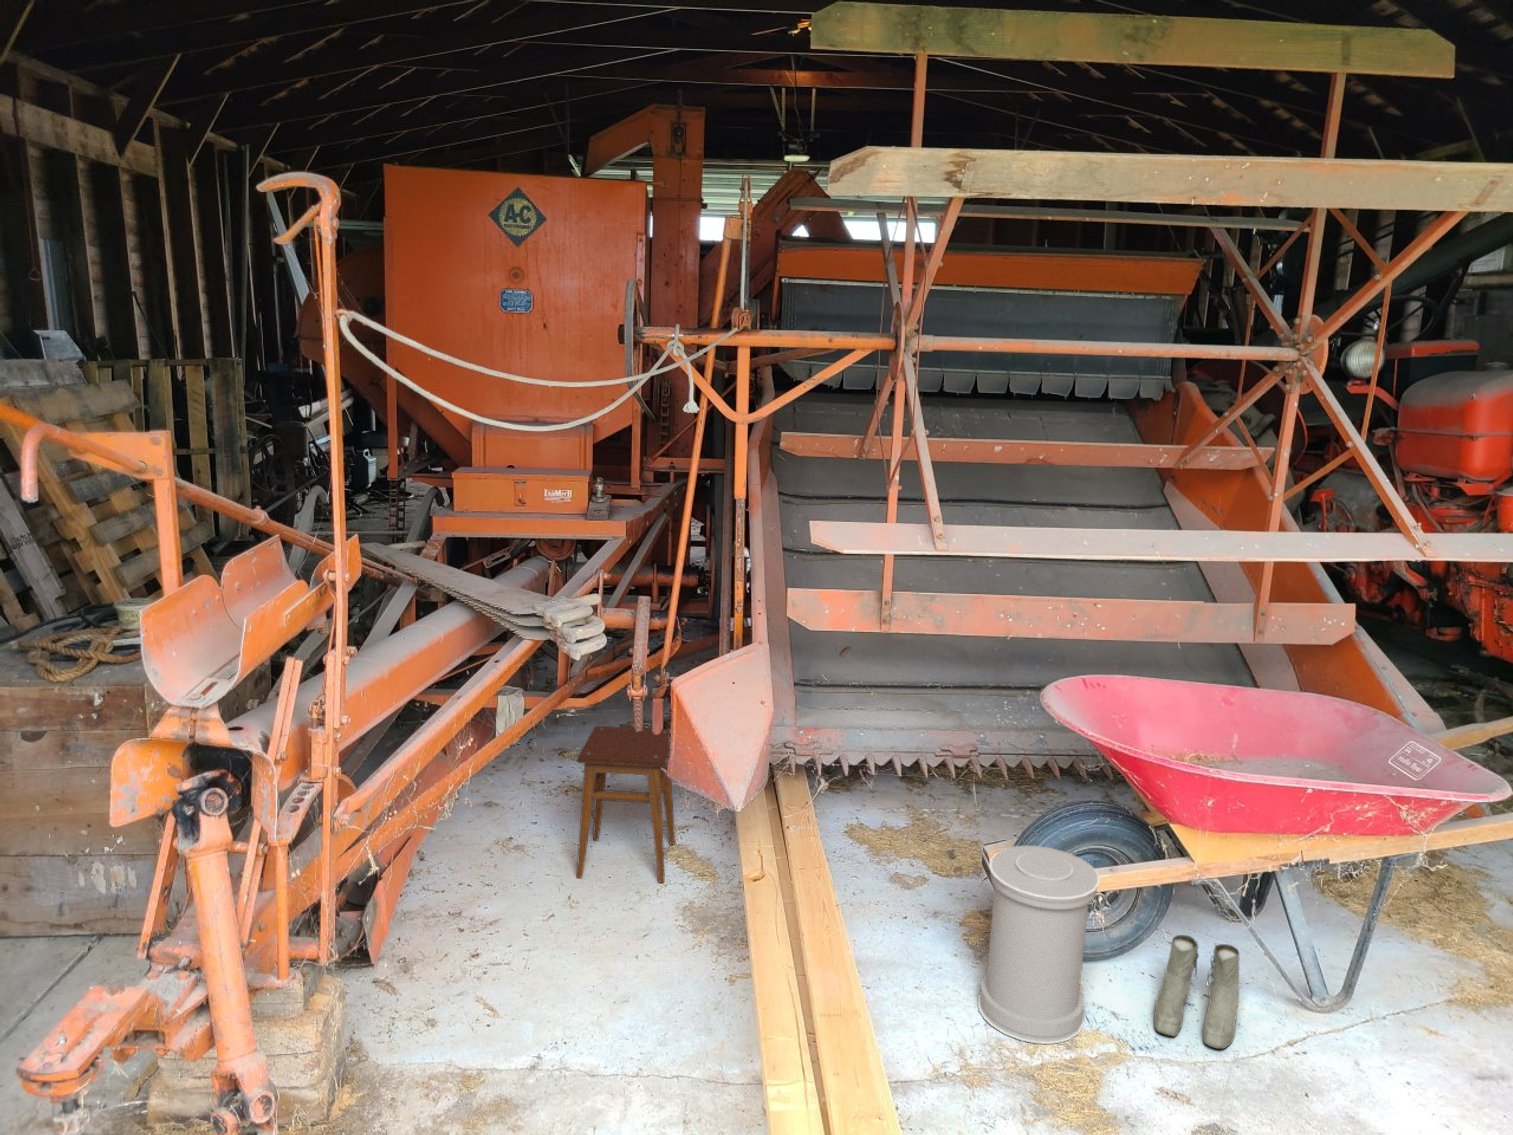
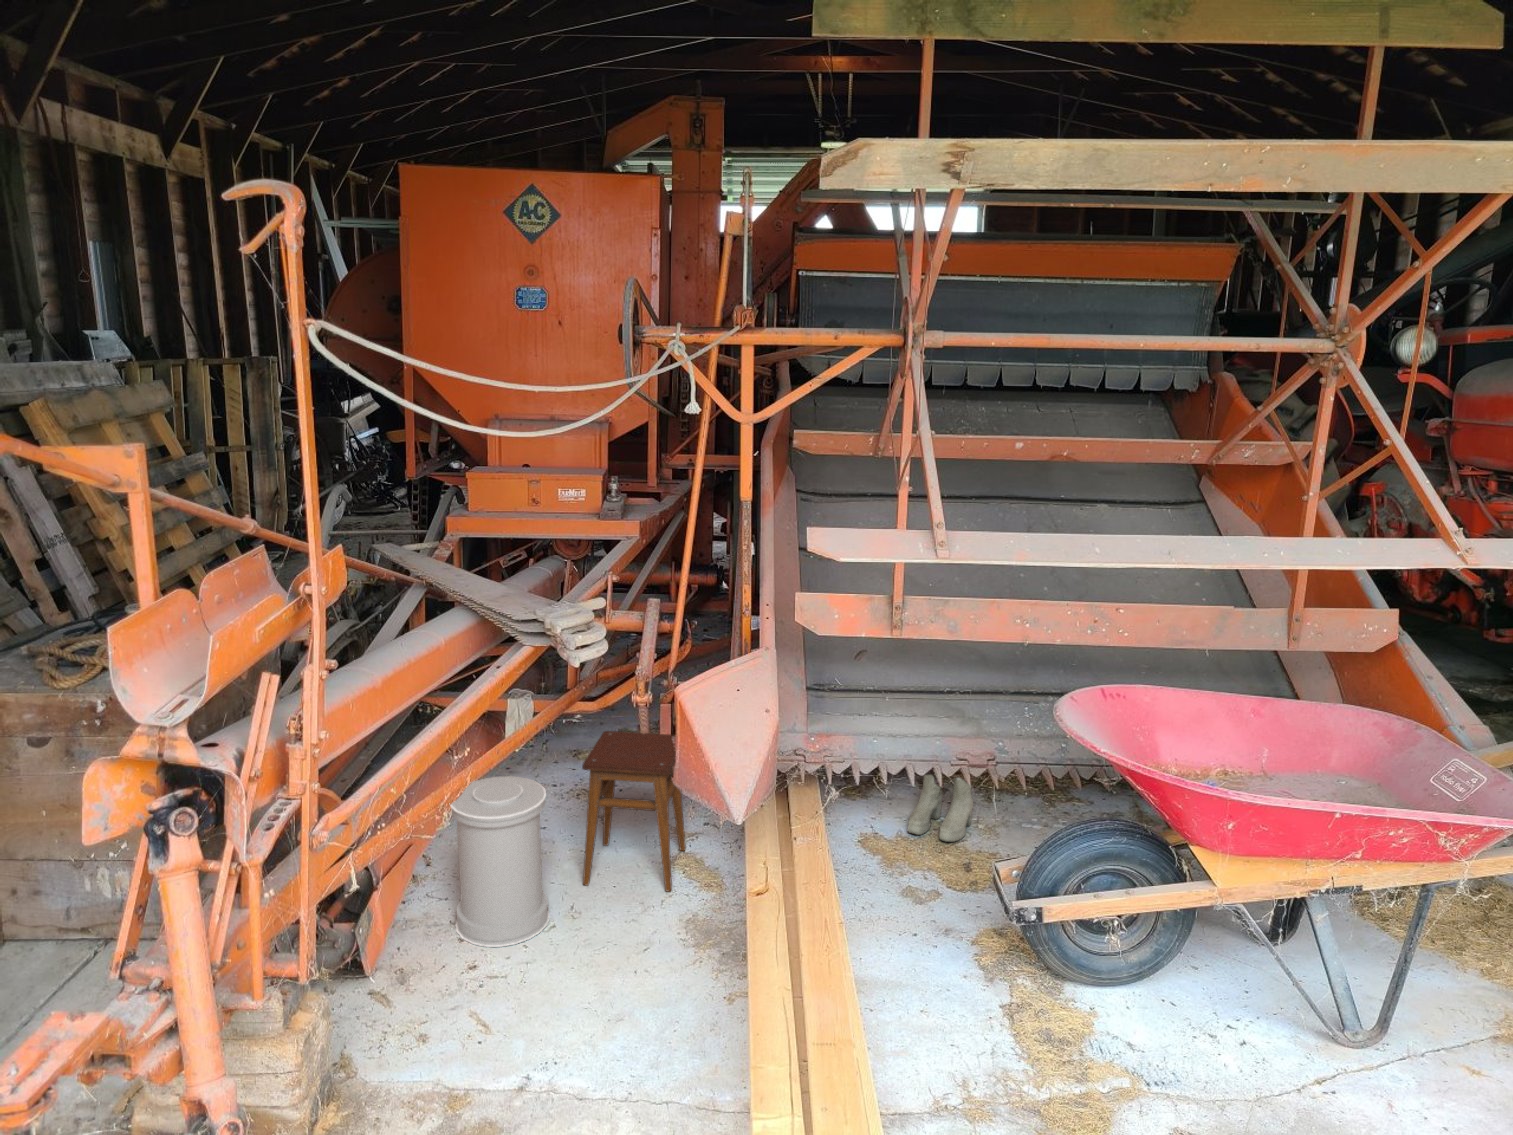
trash can: present [978,846,1099,1044] -> present [451,776,549,947]
boots: present [1154,935,1239,1049] -> present [907,775,973,842]

